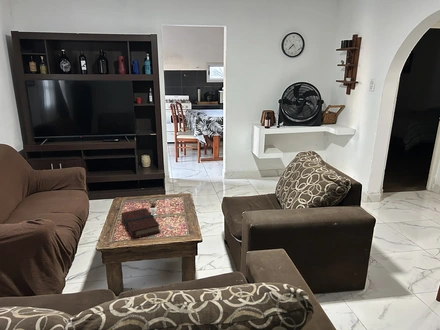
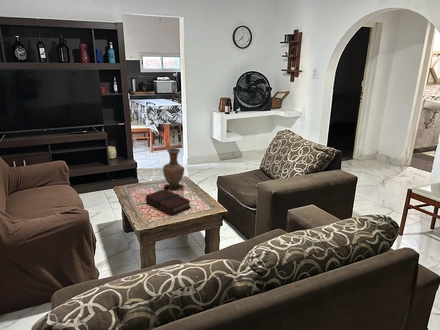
vase: none [152,164,175,207] -> present [163,148,184,188]

